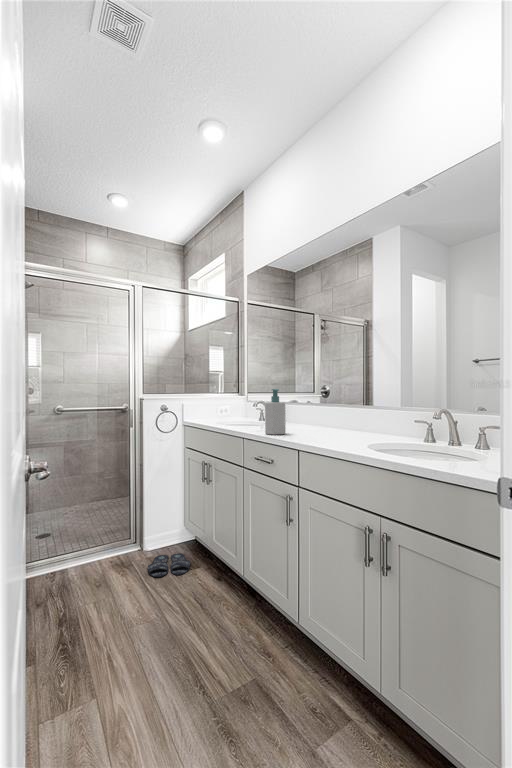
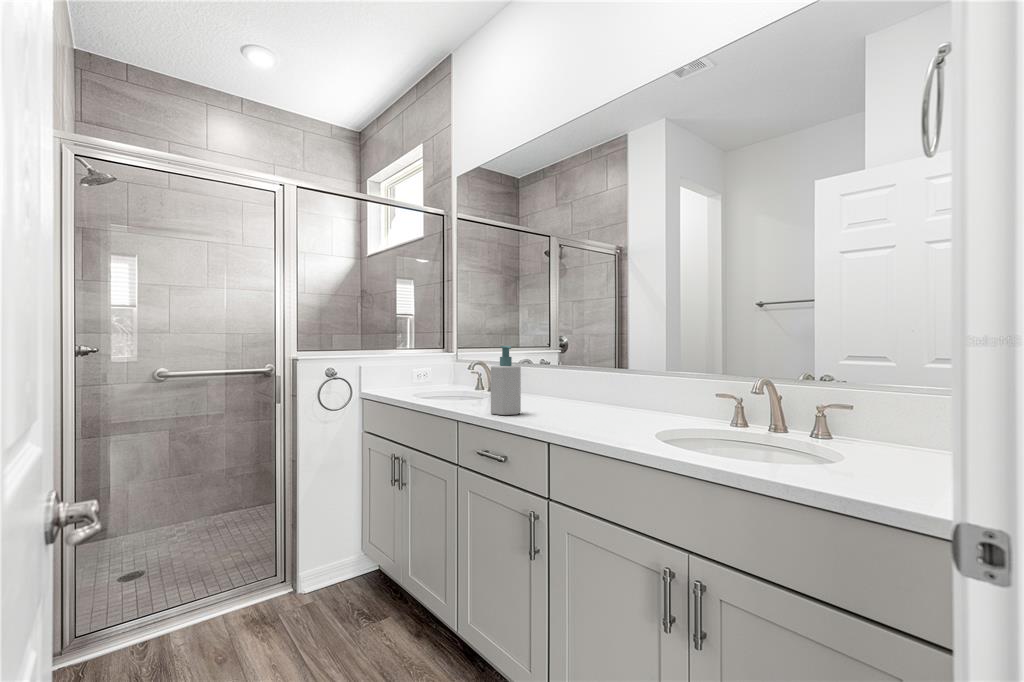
slippers: present [148,553,190,577] -> none [305,591,372,635]

